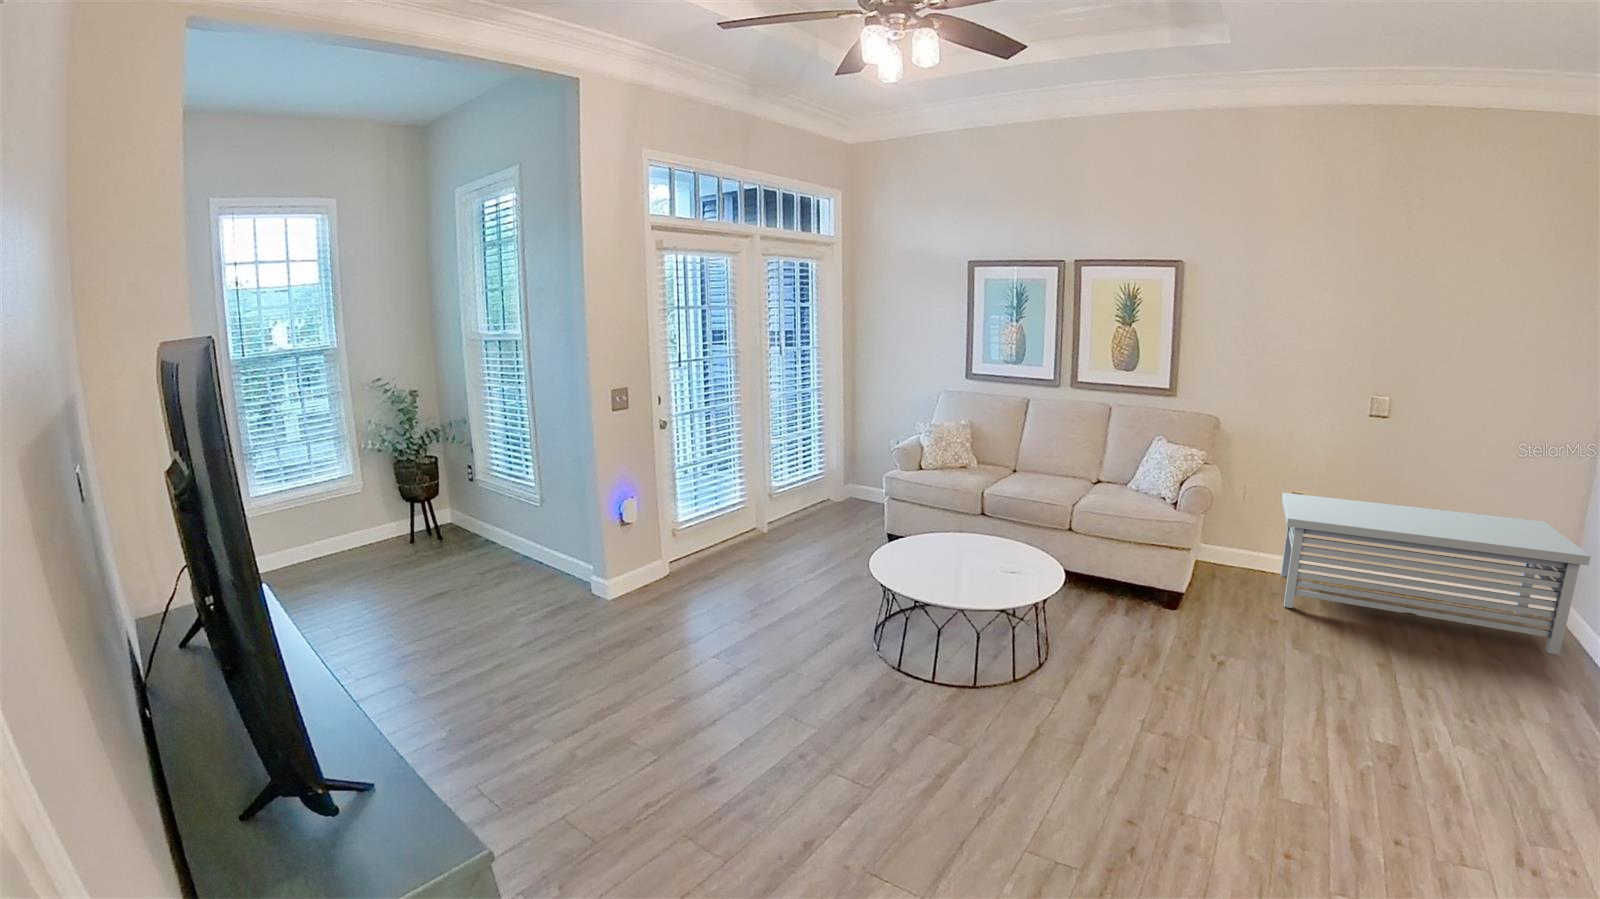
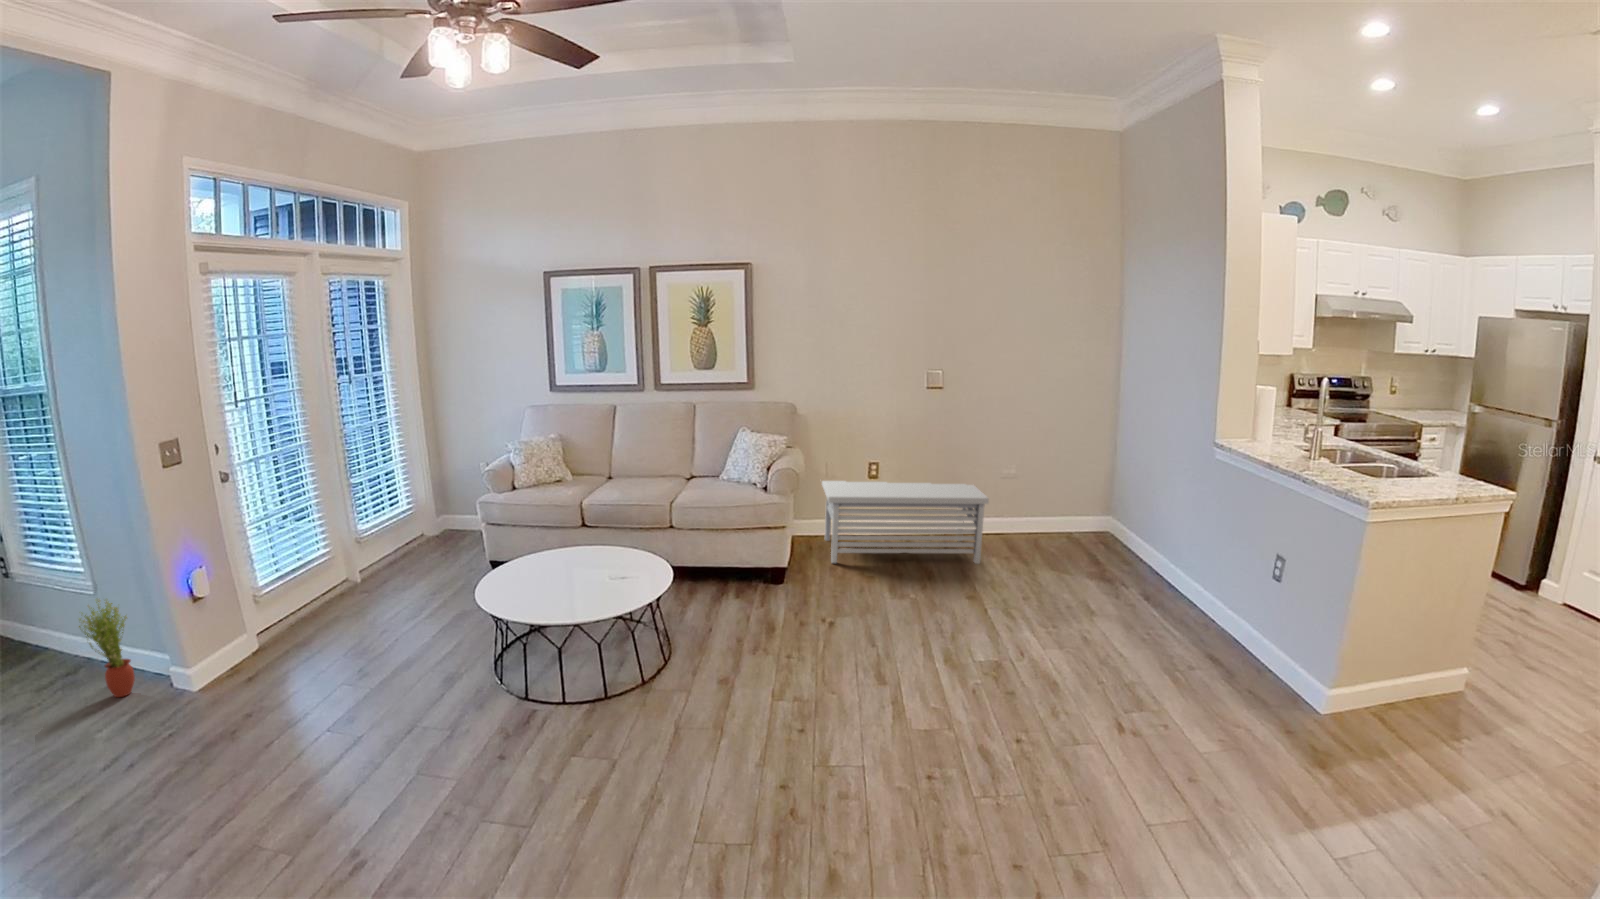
potted plant: none [553,510,585,593] -> present [79,600,135,697]

